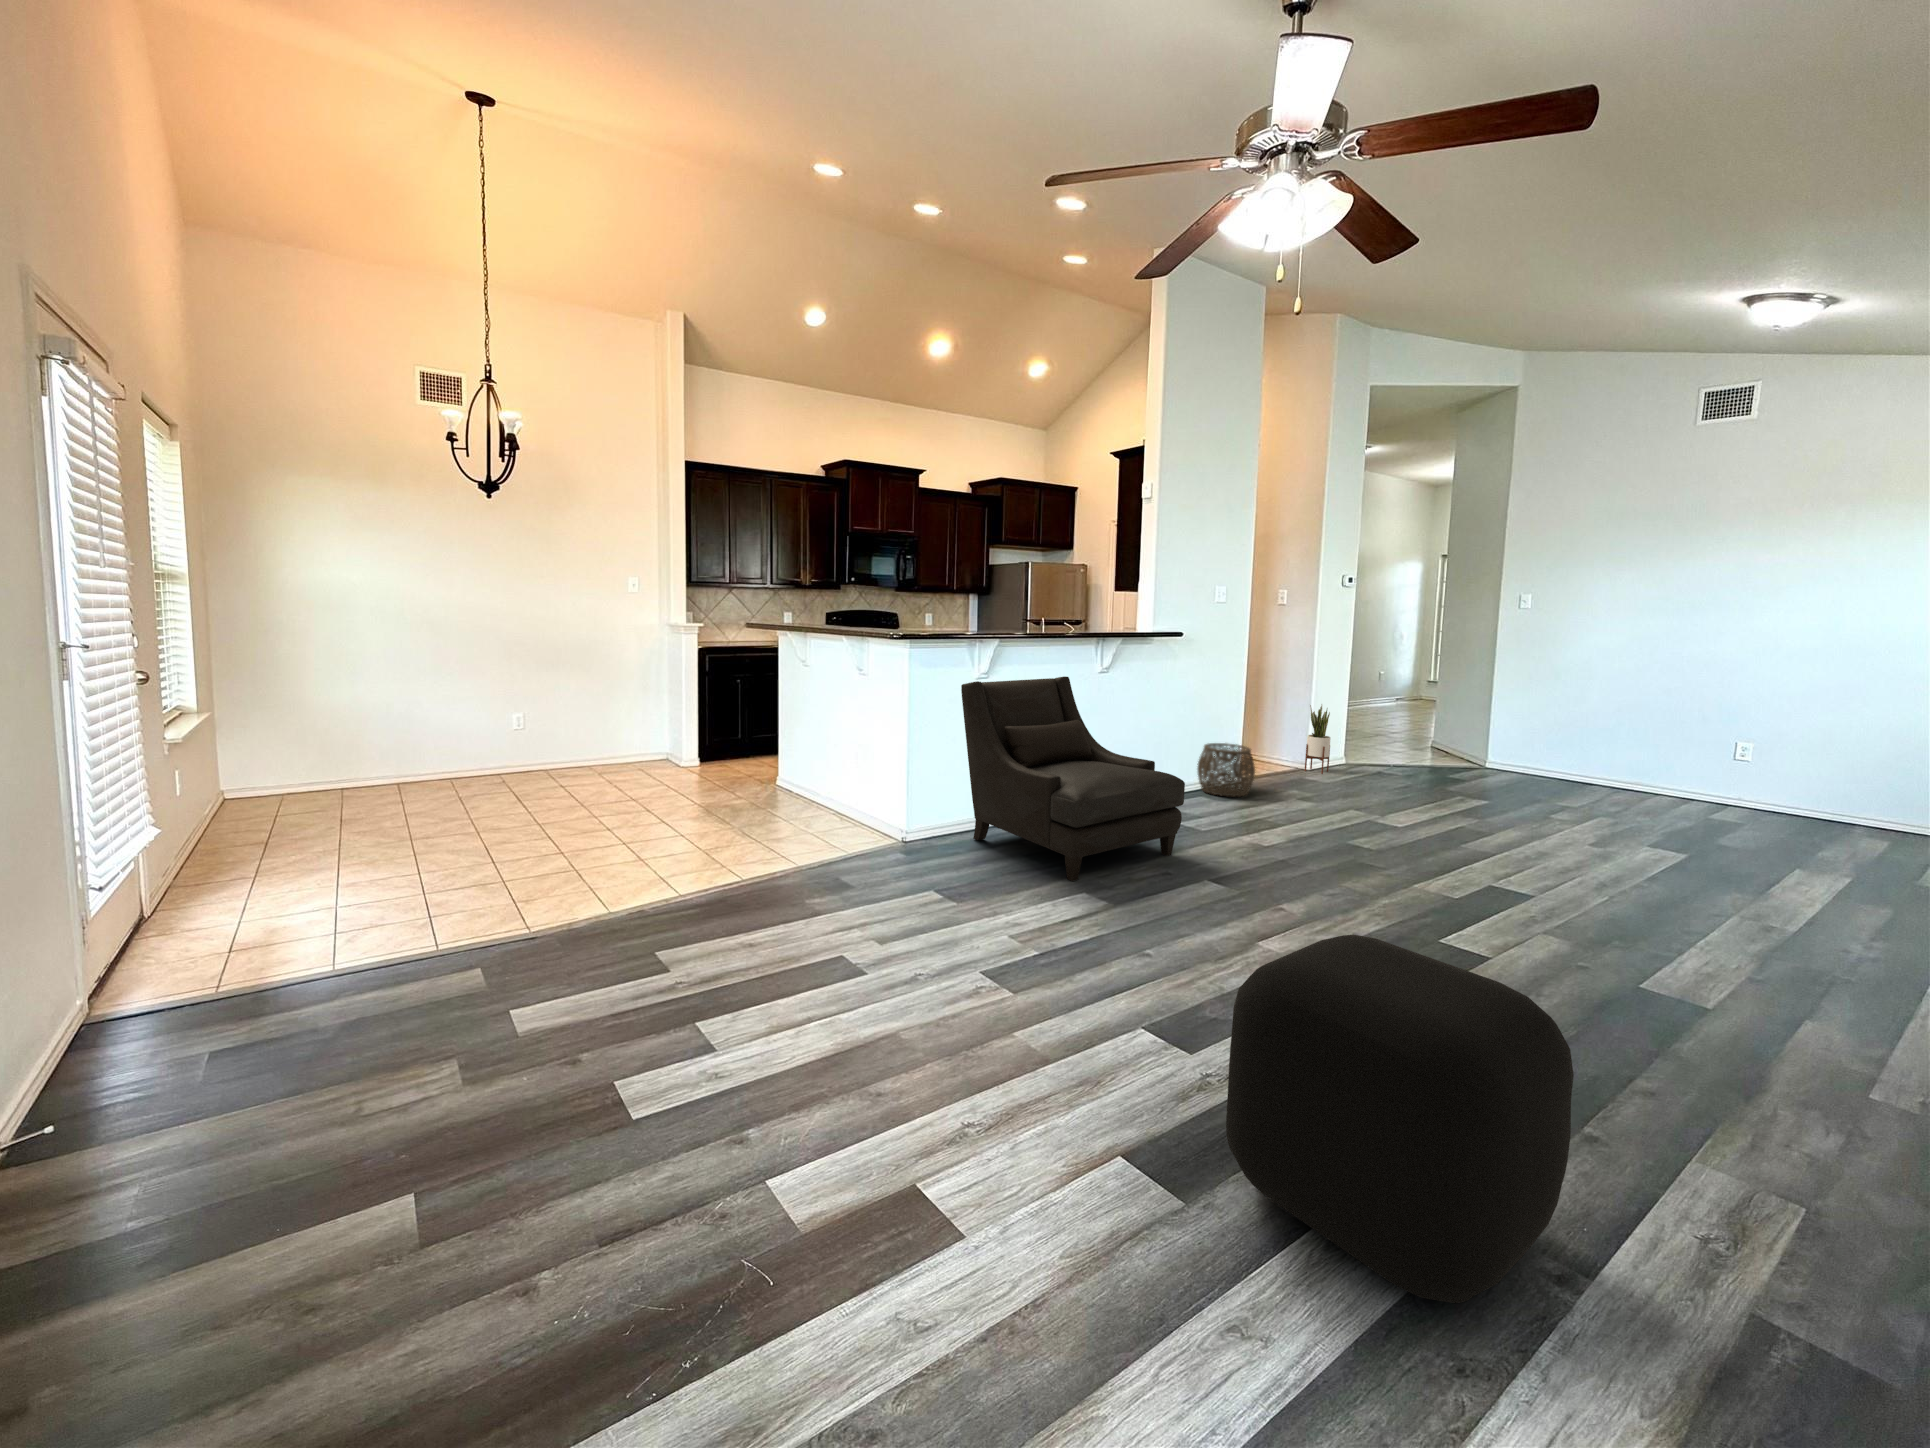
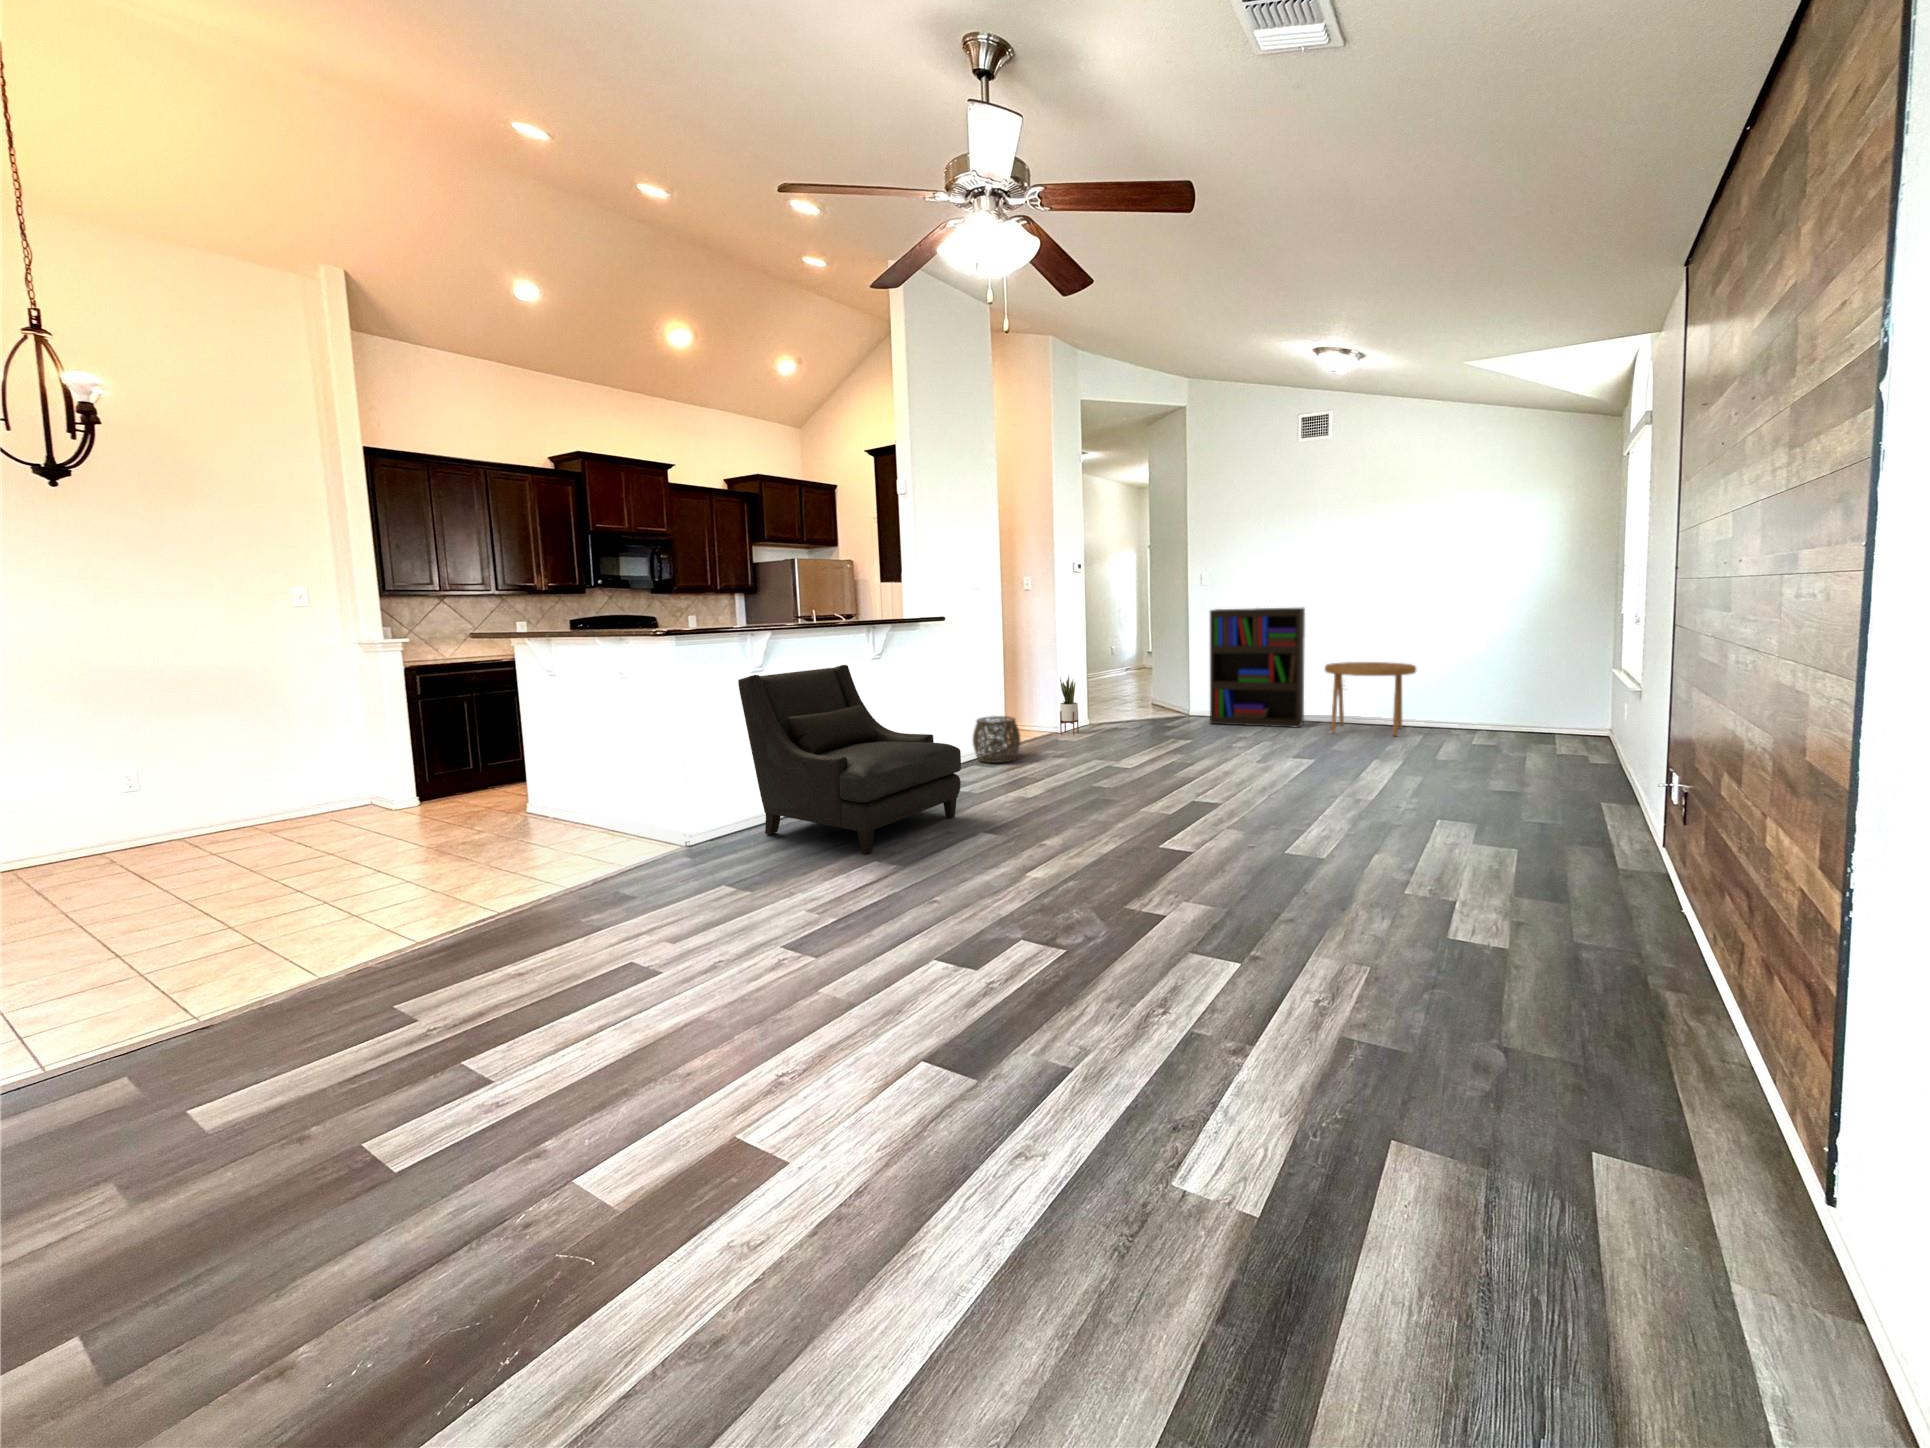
bookshelf: none [1518,637,1695,806] -> present [1210,607,1305,728]
side table: none [1725,724,1909,842] -> present [1325,662,1416,736]
ottoman: present [1226,935,1574,1303] -> none [1003,833,1230,1086]

